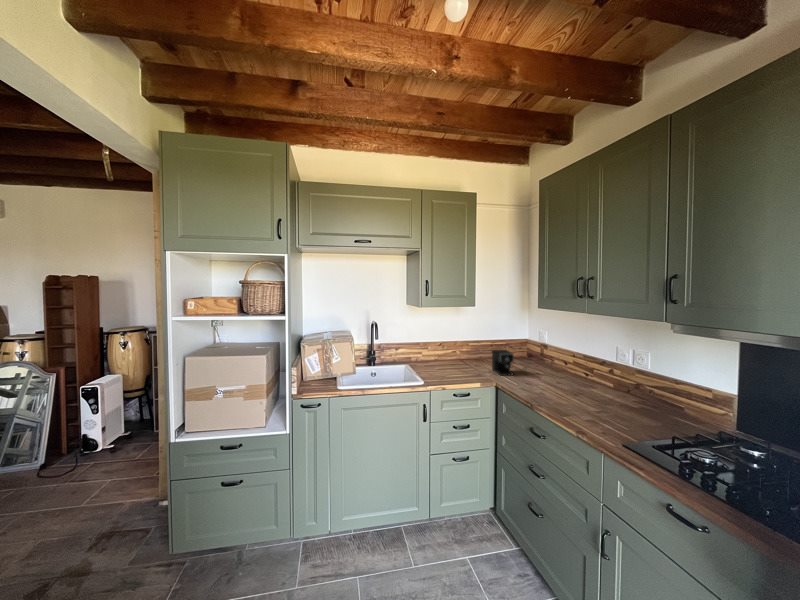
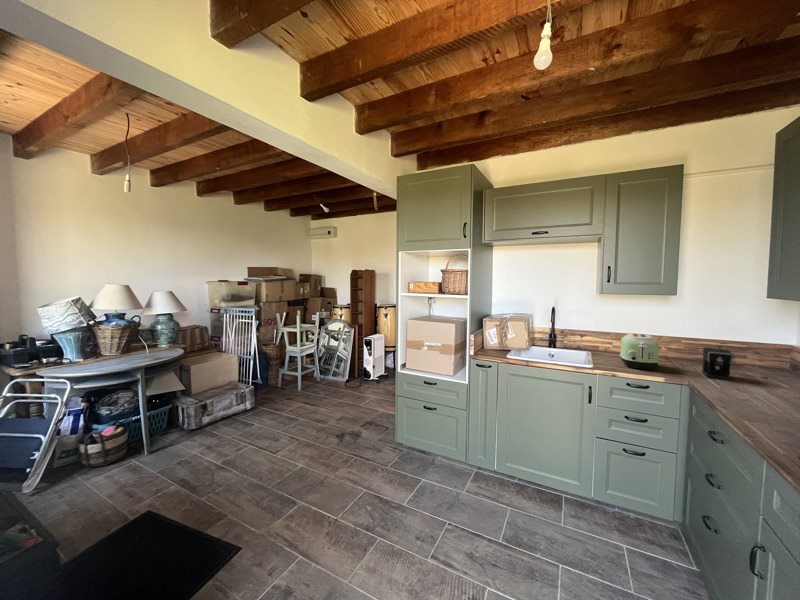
toaster: none [436,343,469,377] -> present [620,333,659,370]

